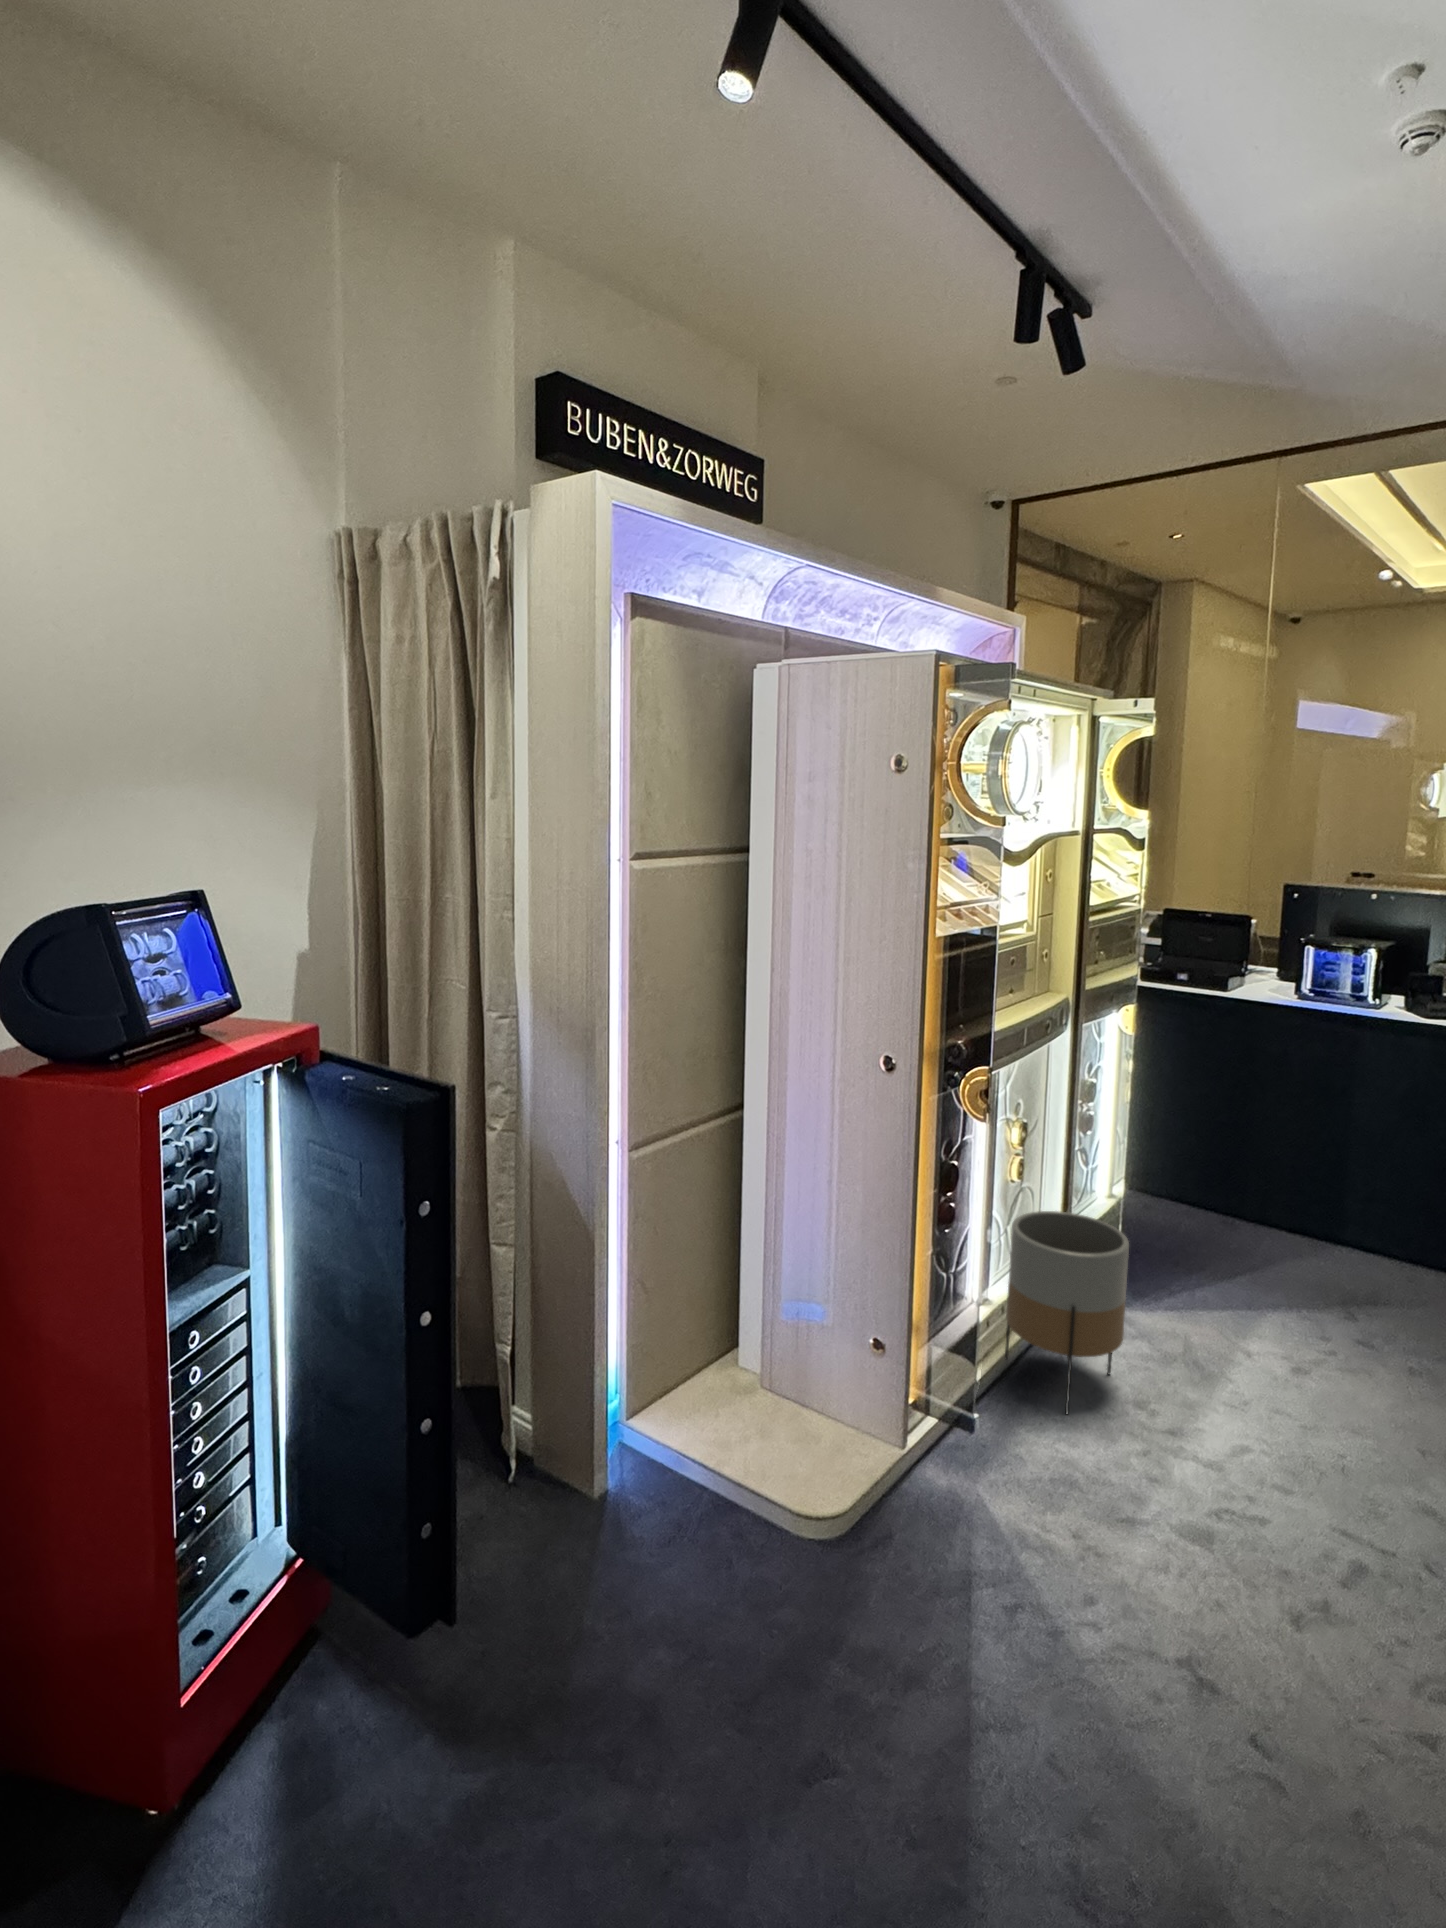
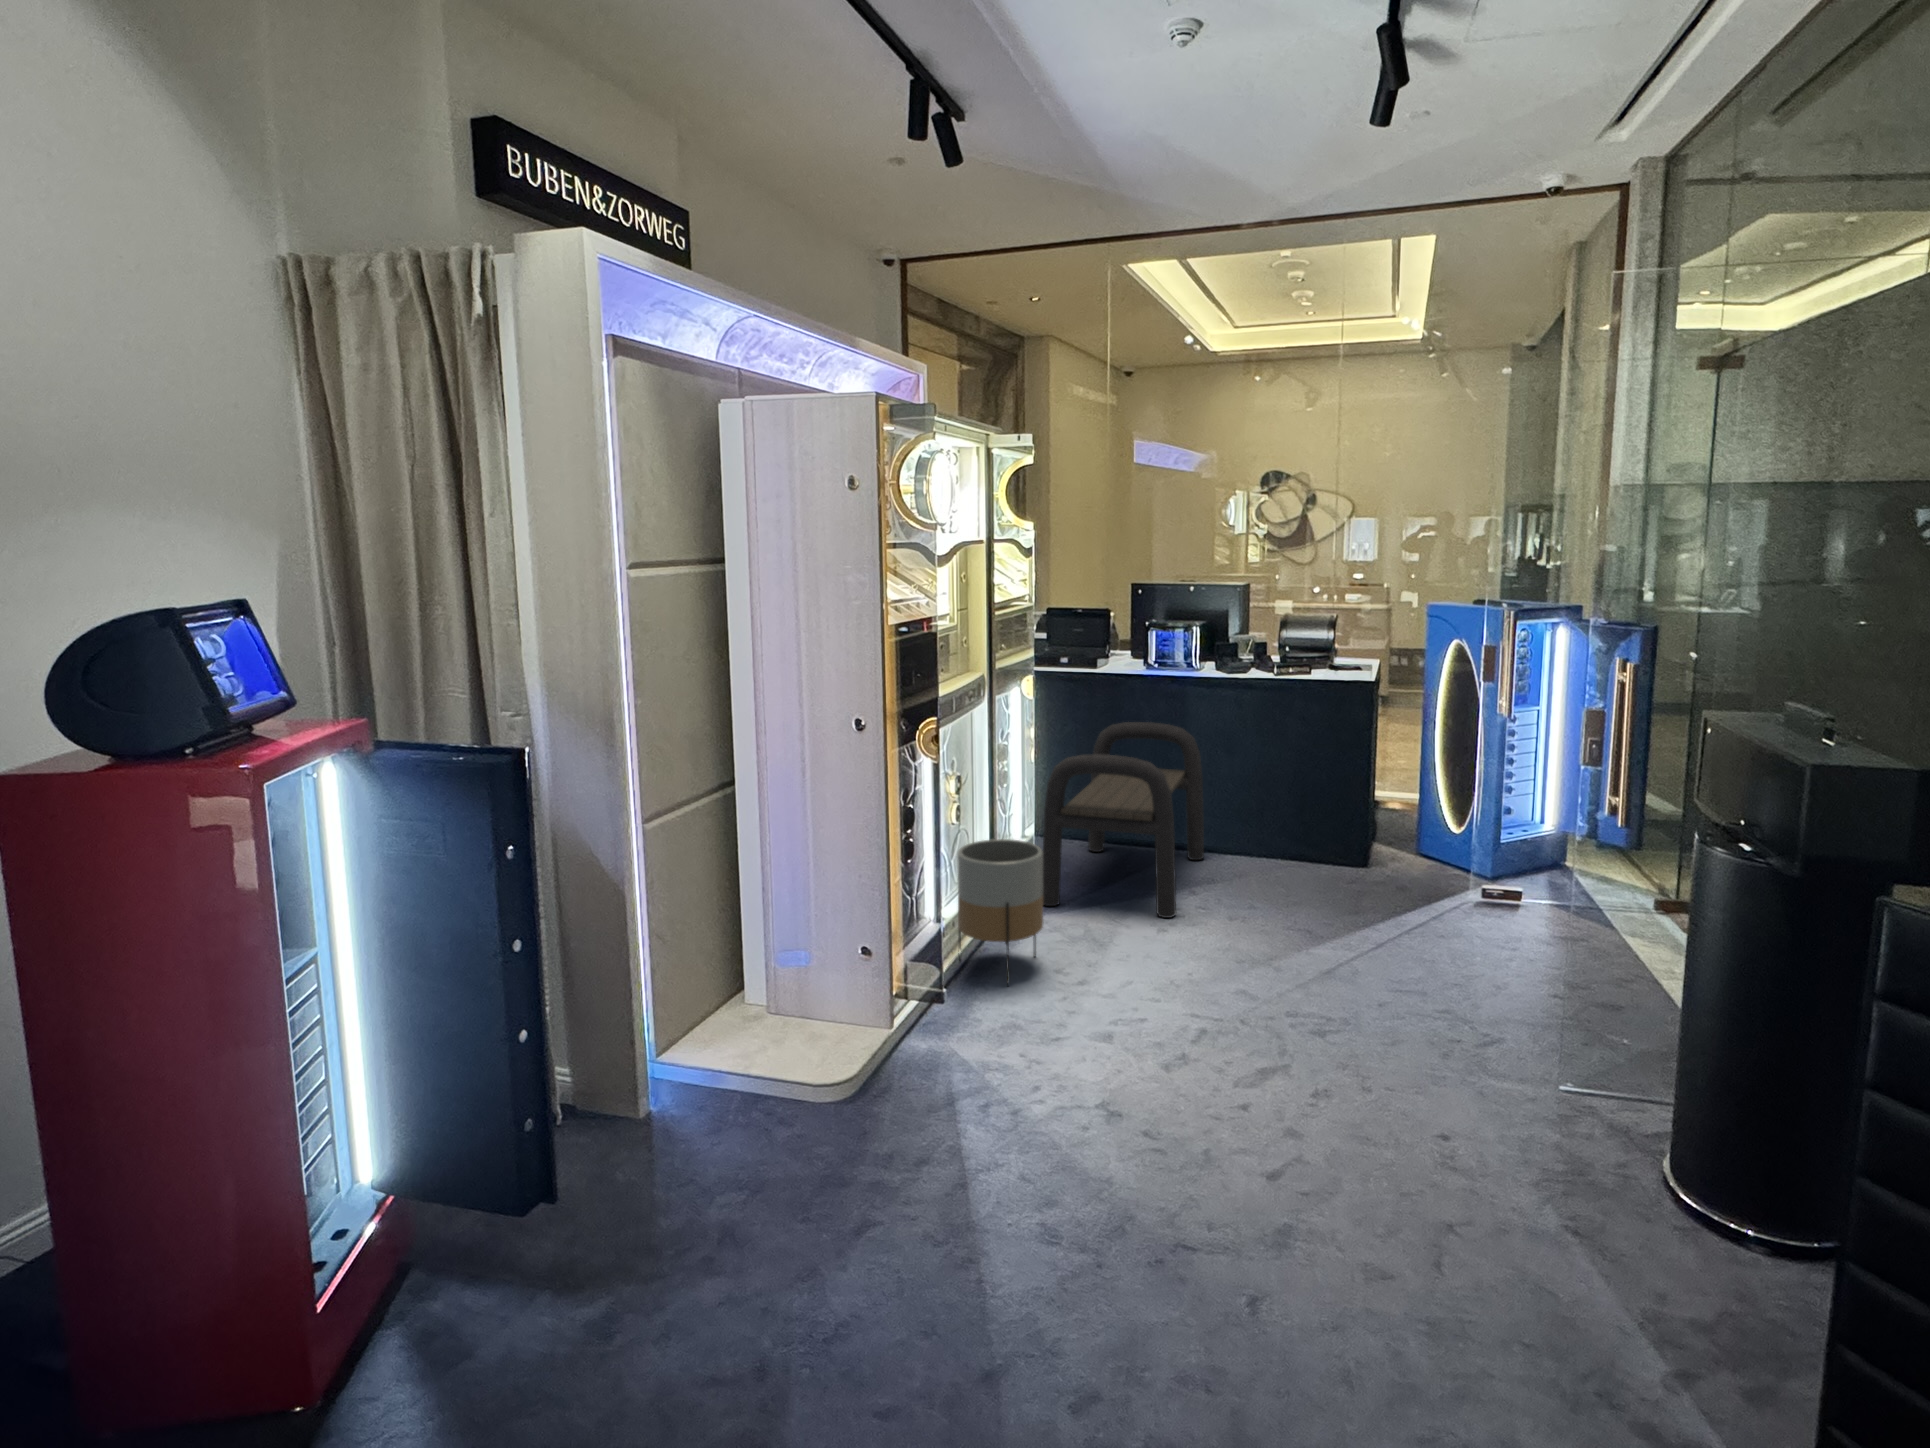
bench: none [1125,1066,1375,1354] -> present [1043,722,1204,918]

